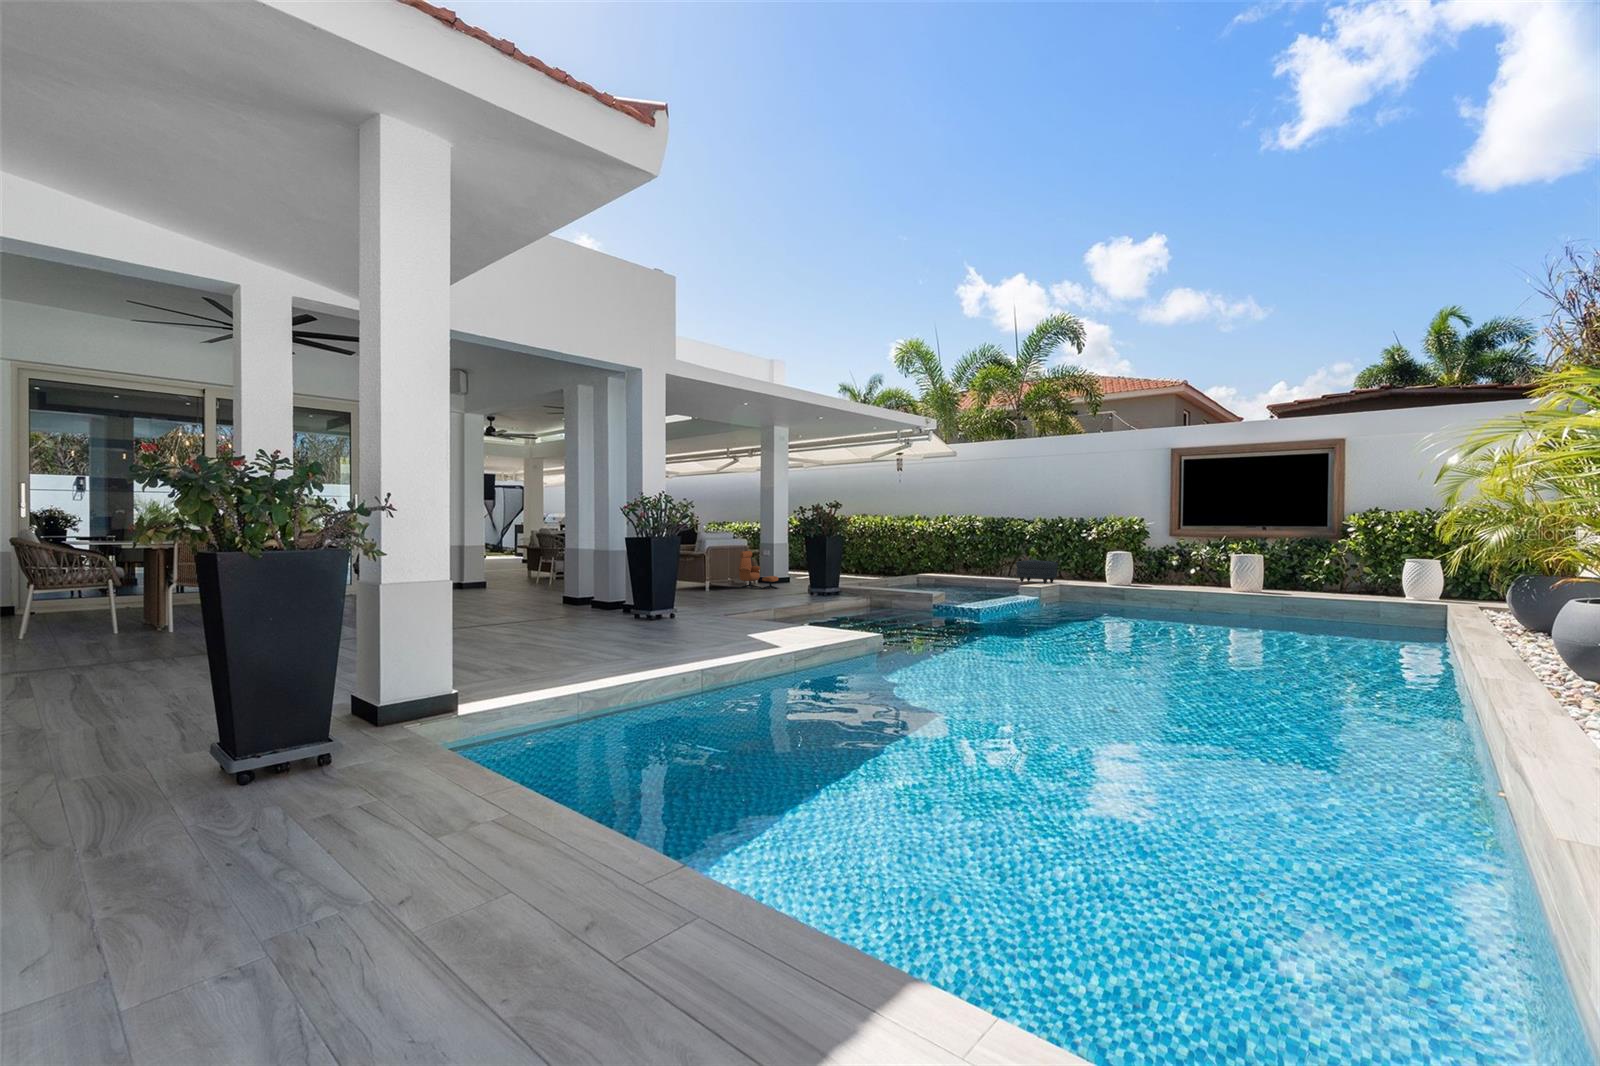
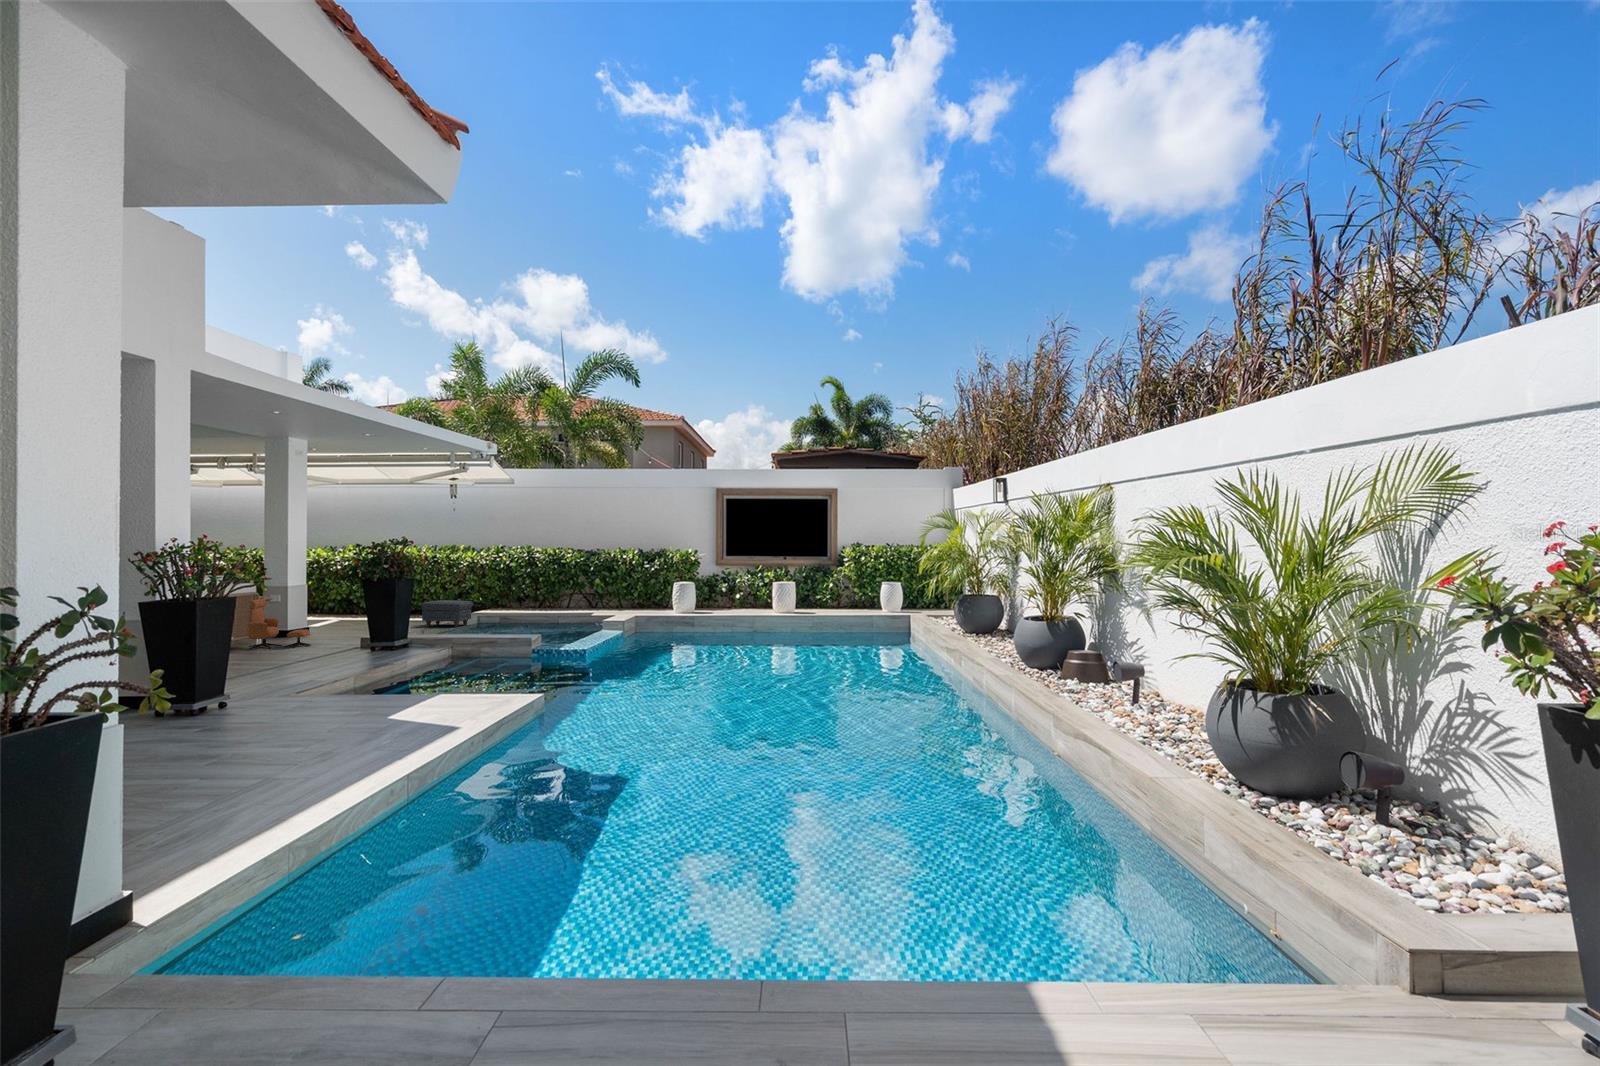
ottoman: present [1016,560,1058,584] -> present [421,600,473,627]

